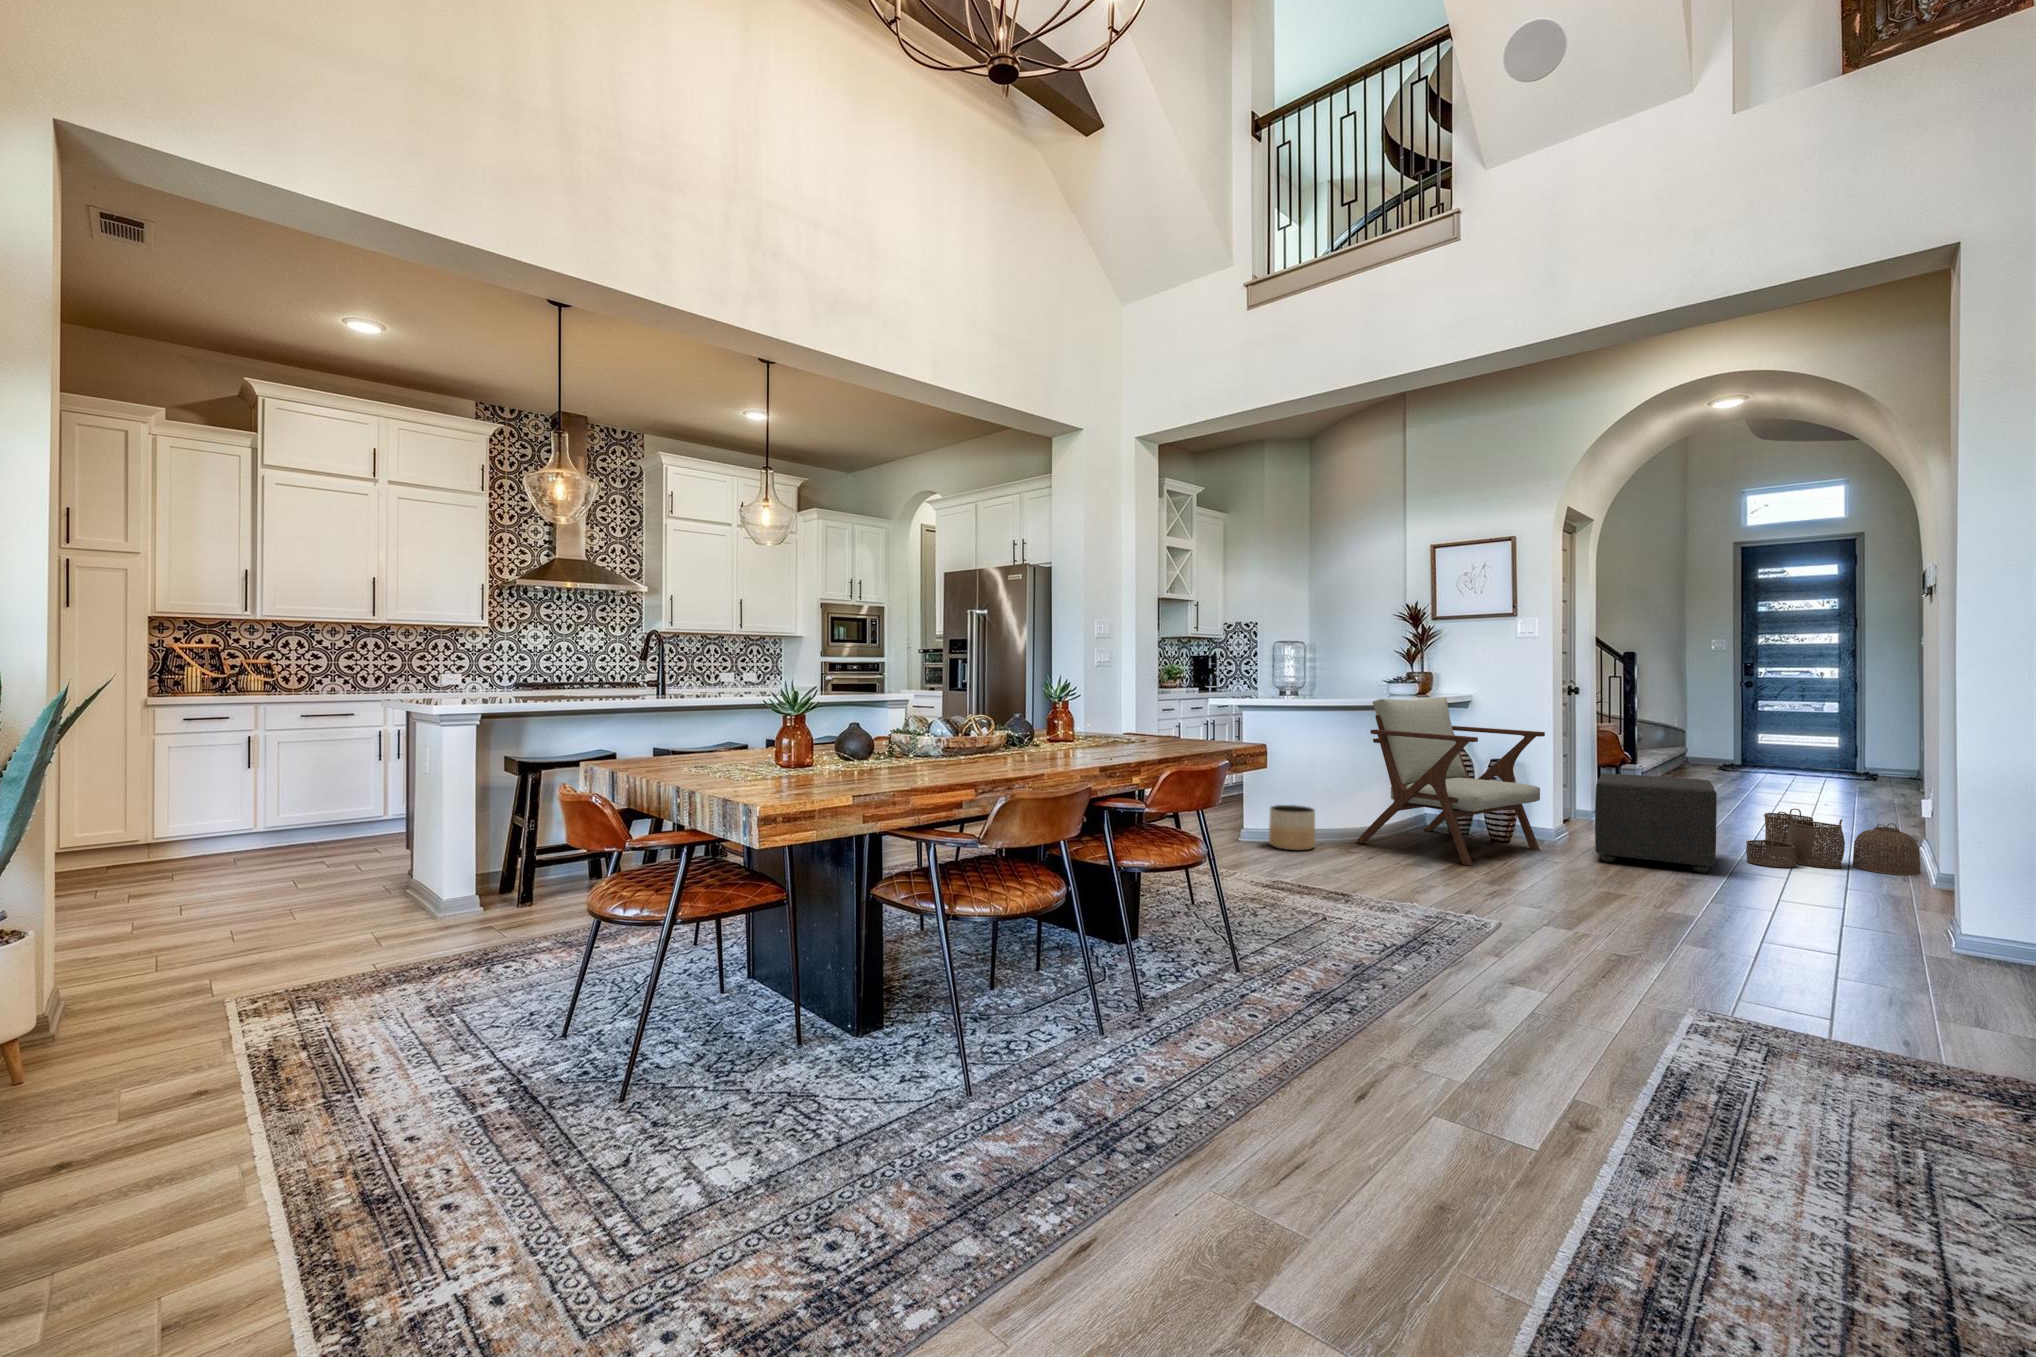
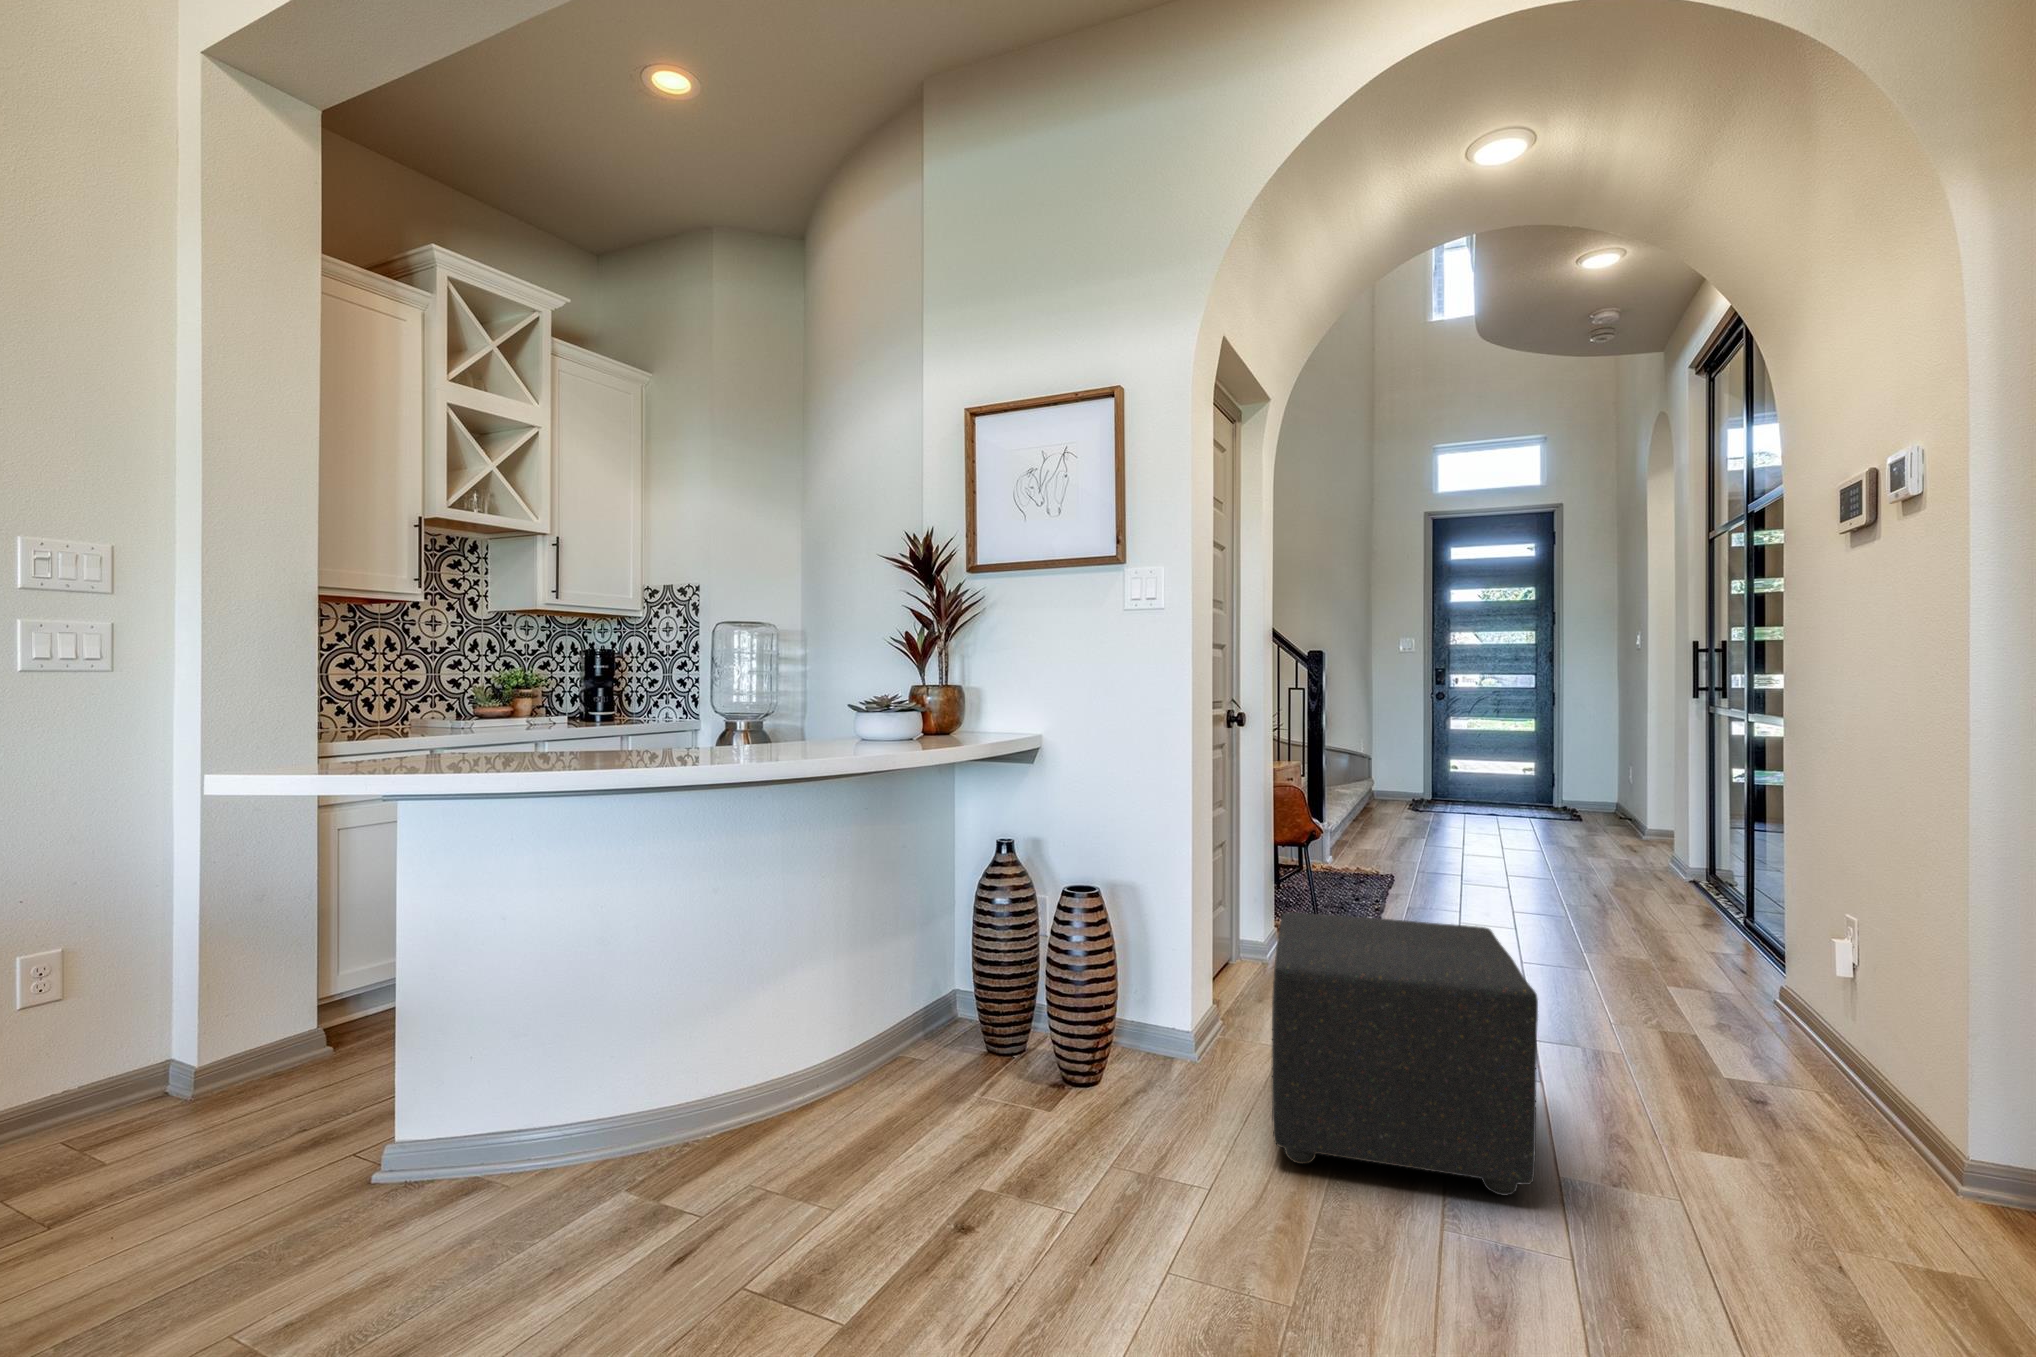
lounge chair: present [1356,697,1545,865] -> none [725,742,1167,1260]
planter: present [1269,805,1315,850] -> none [439,1061,584,1230]
woven basket: present [1746,809,1921,875] -> none [1560,961,1874,1133]

